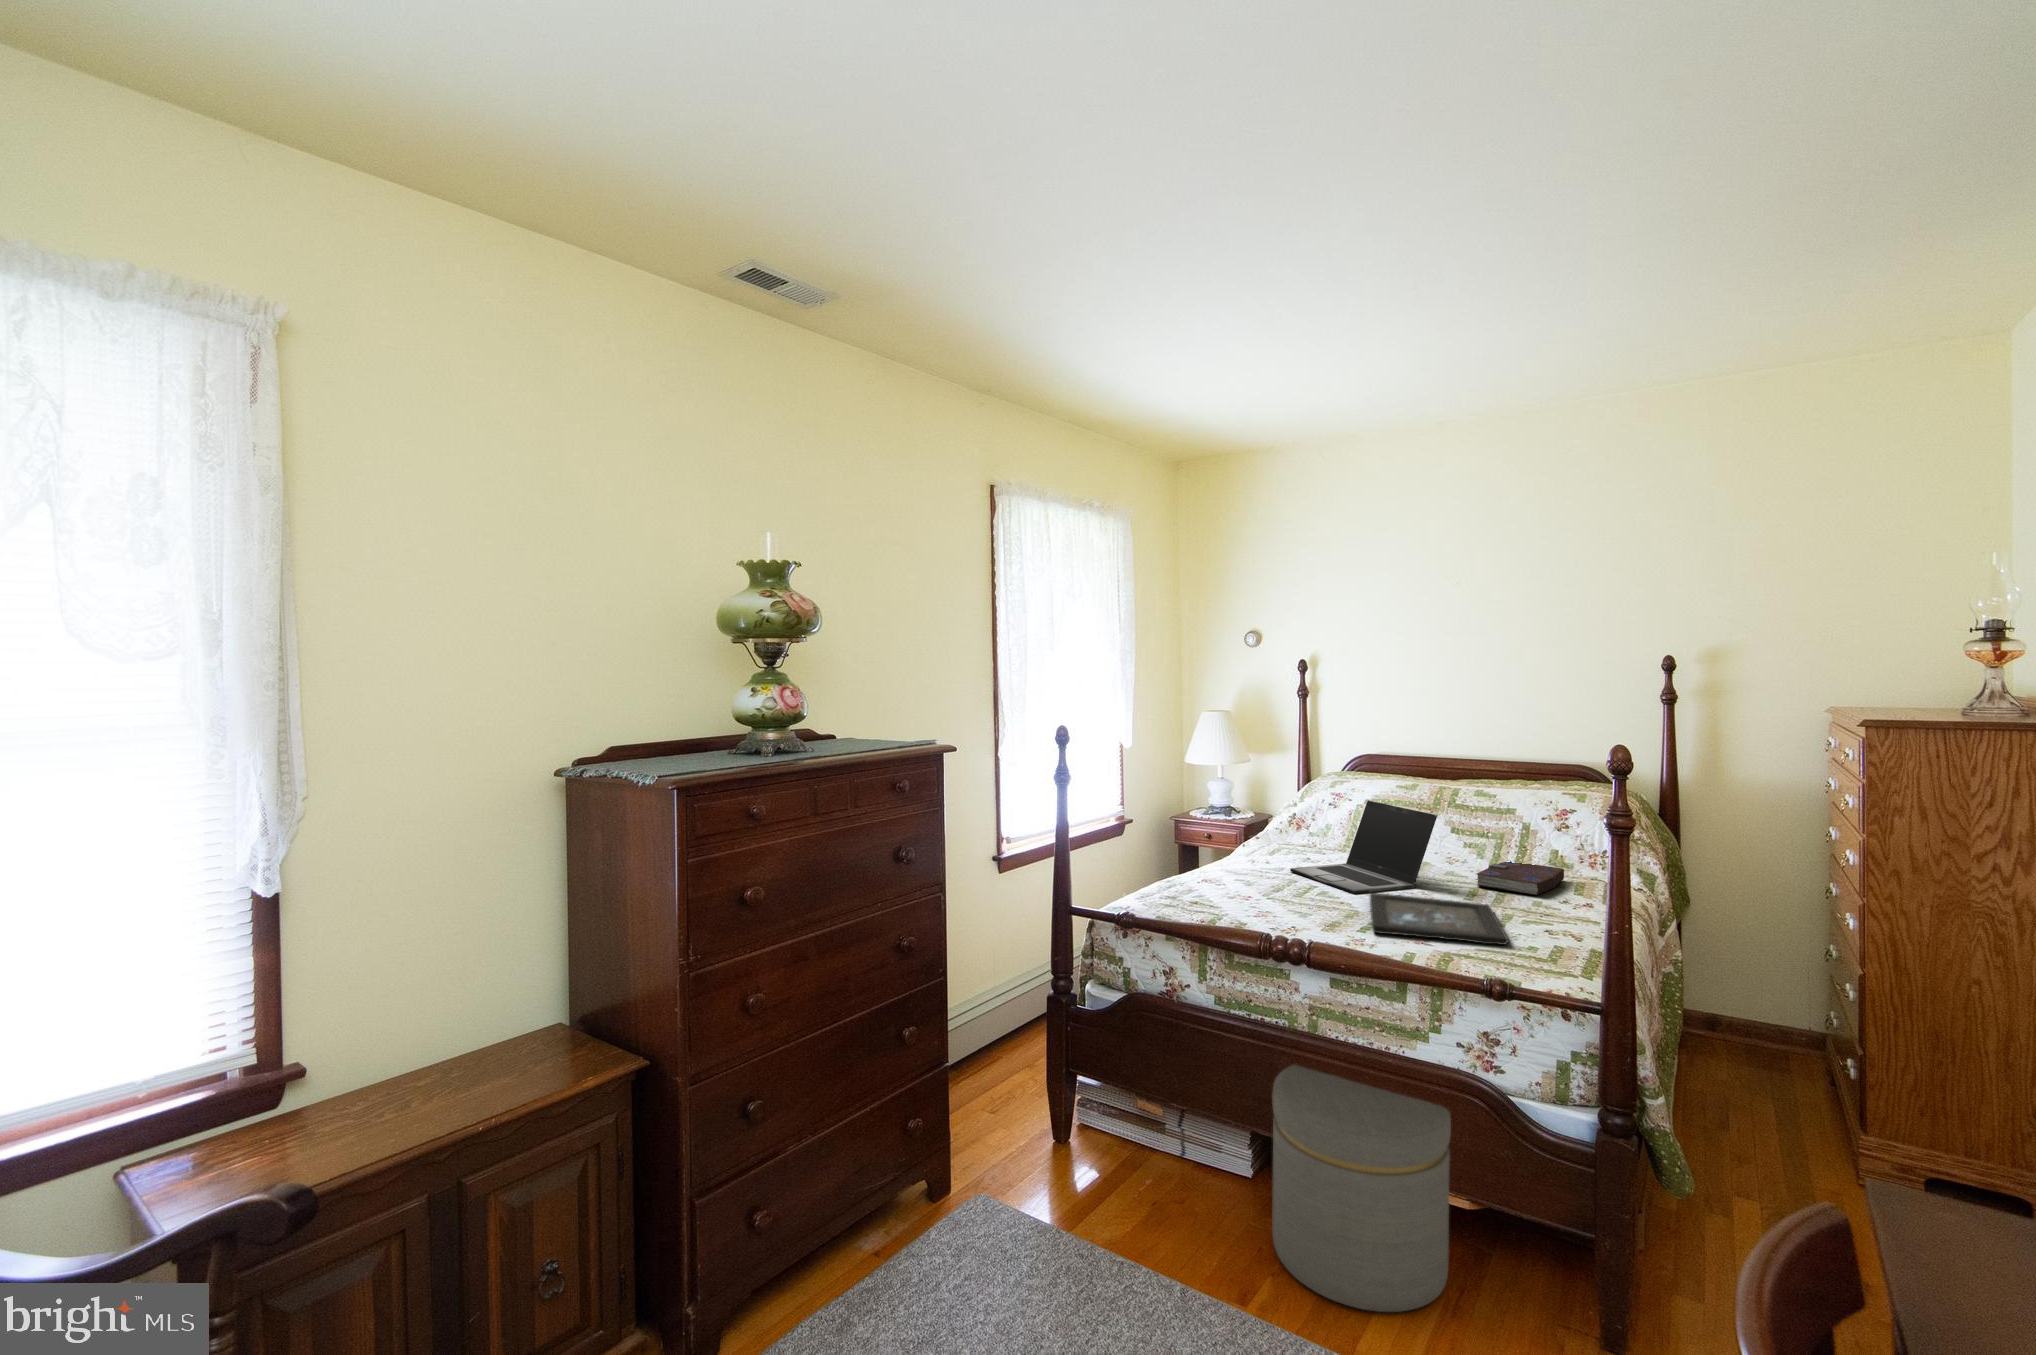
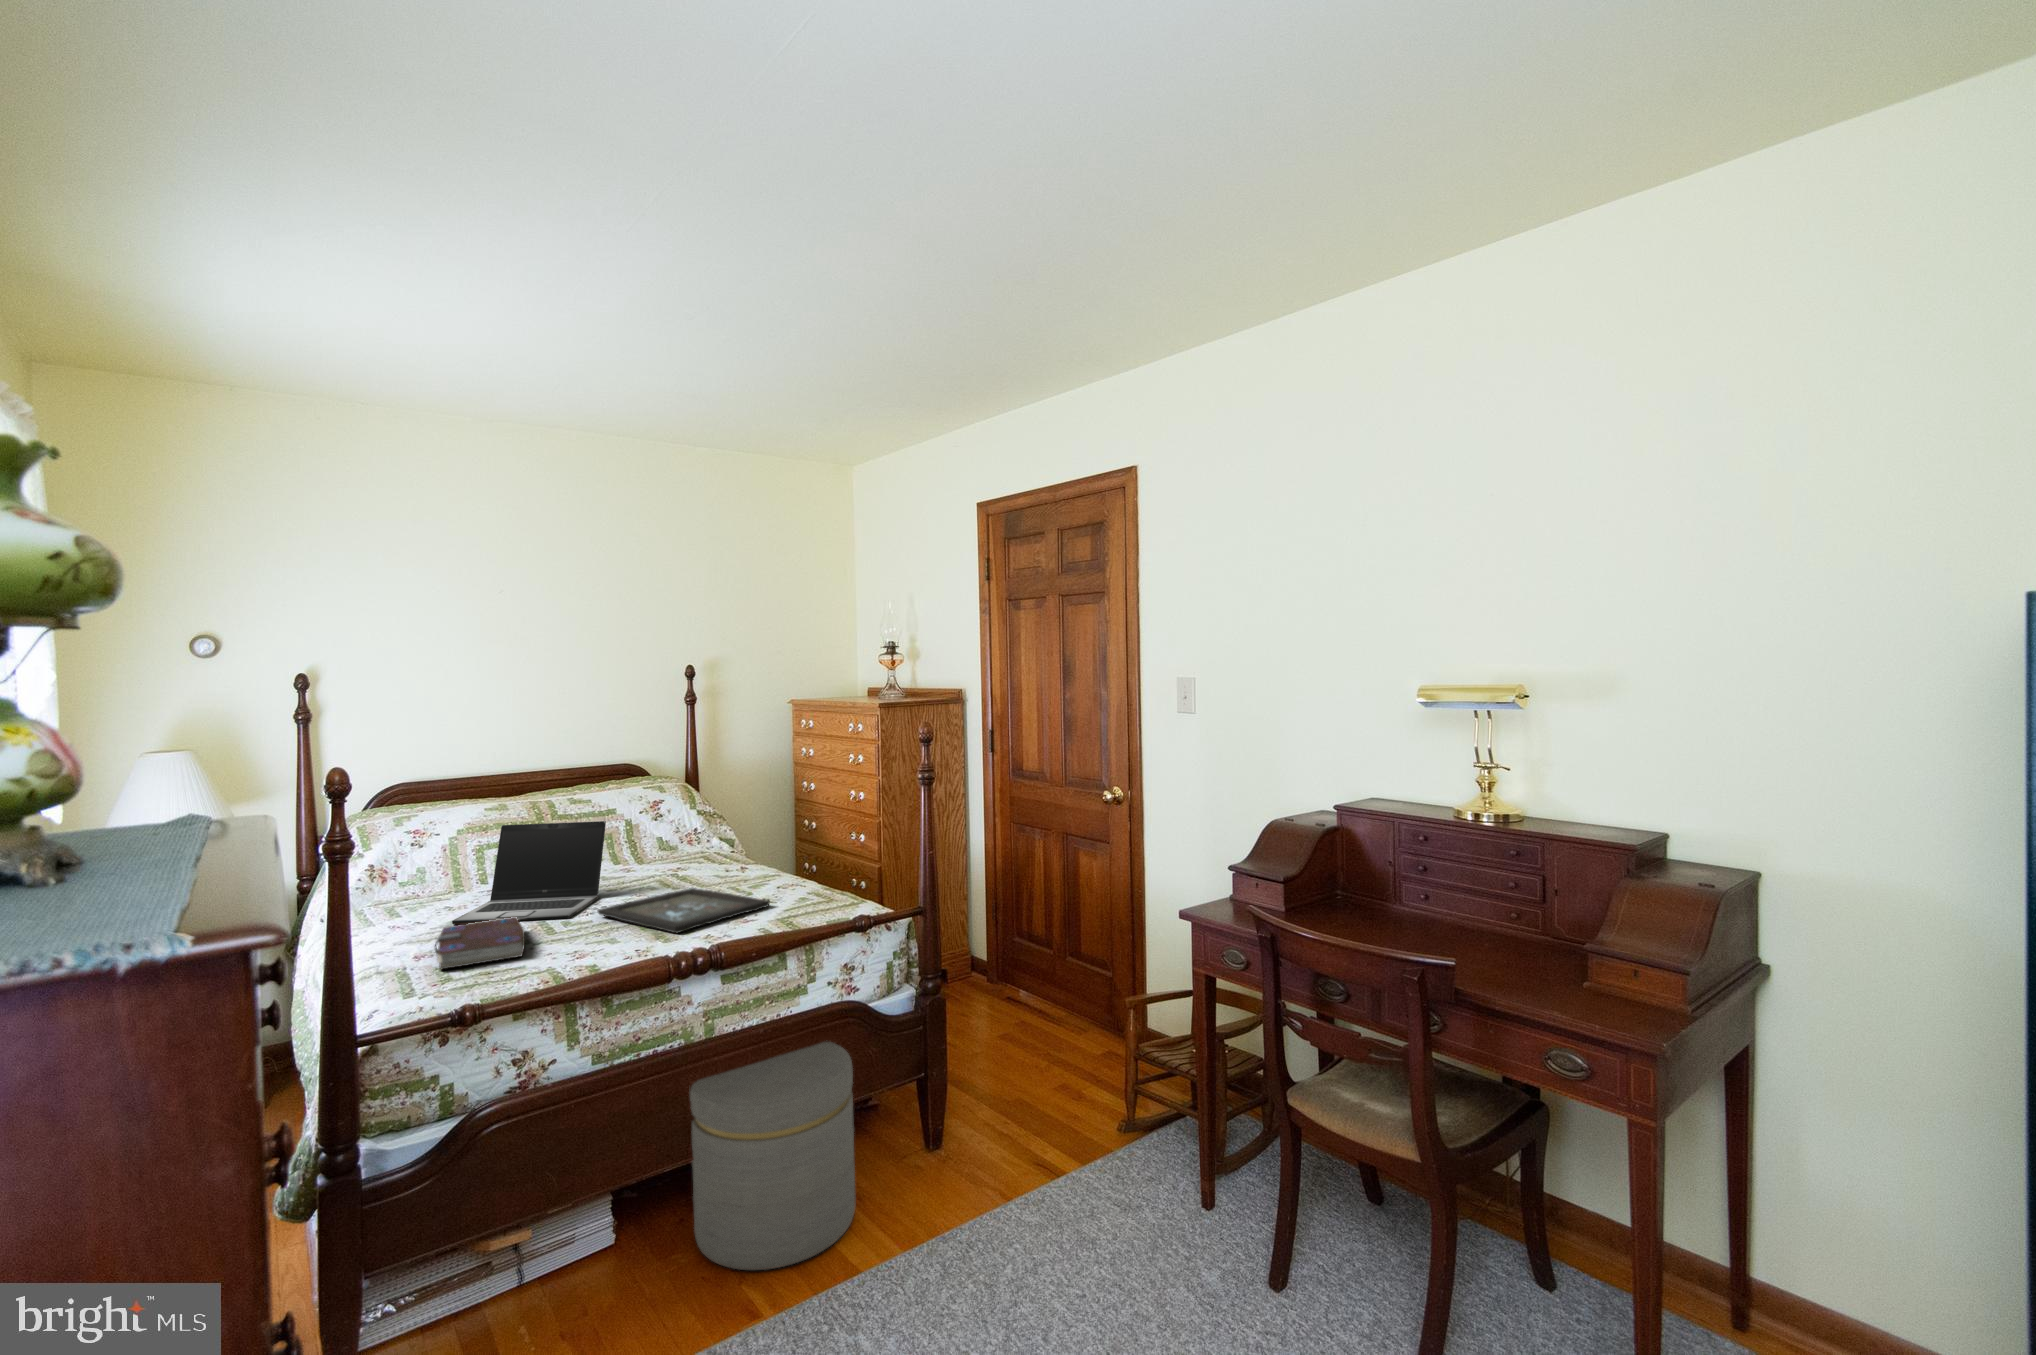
book: present [1476,861,1564,895] -> present [435,917,525,969]

